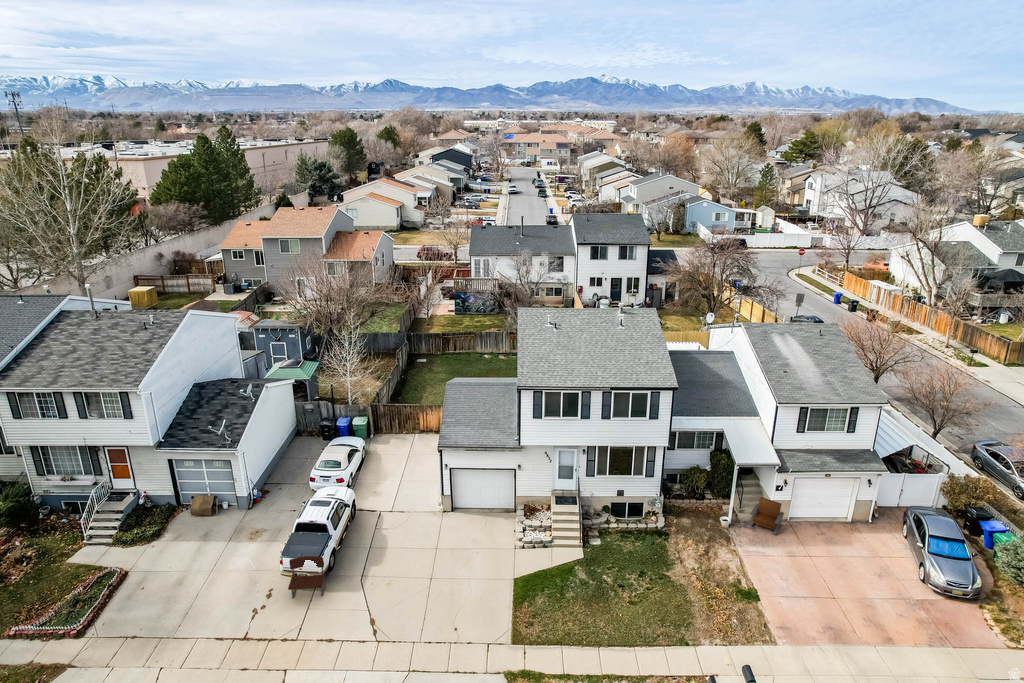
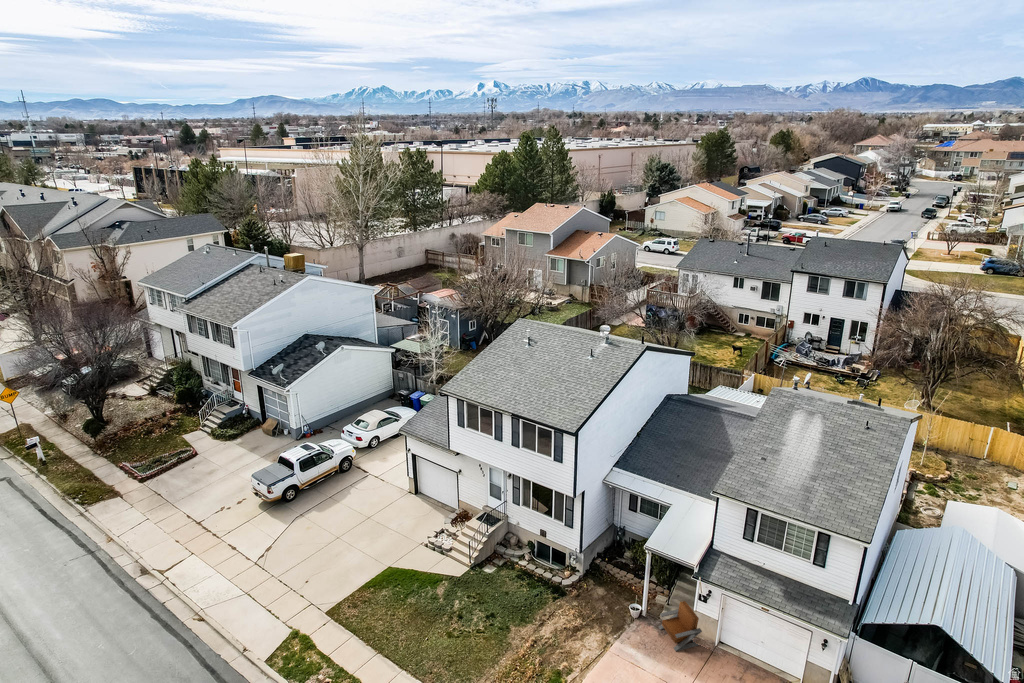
bench: present [288,556,325,598] -> none [243,480,274,517]

